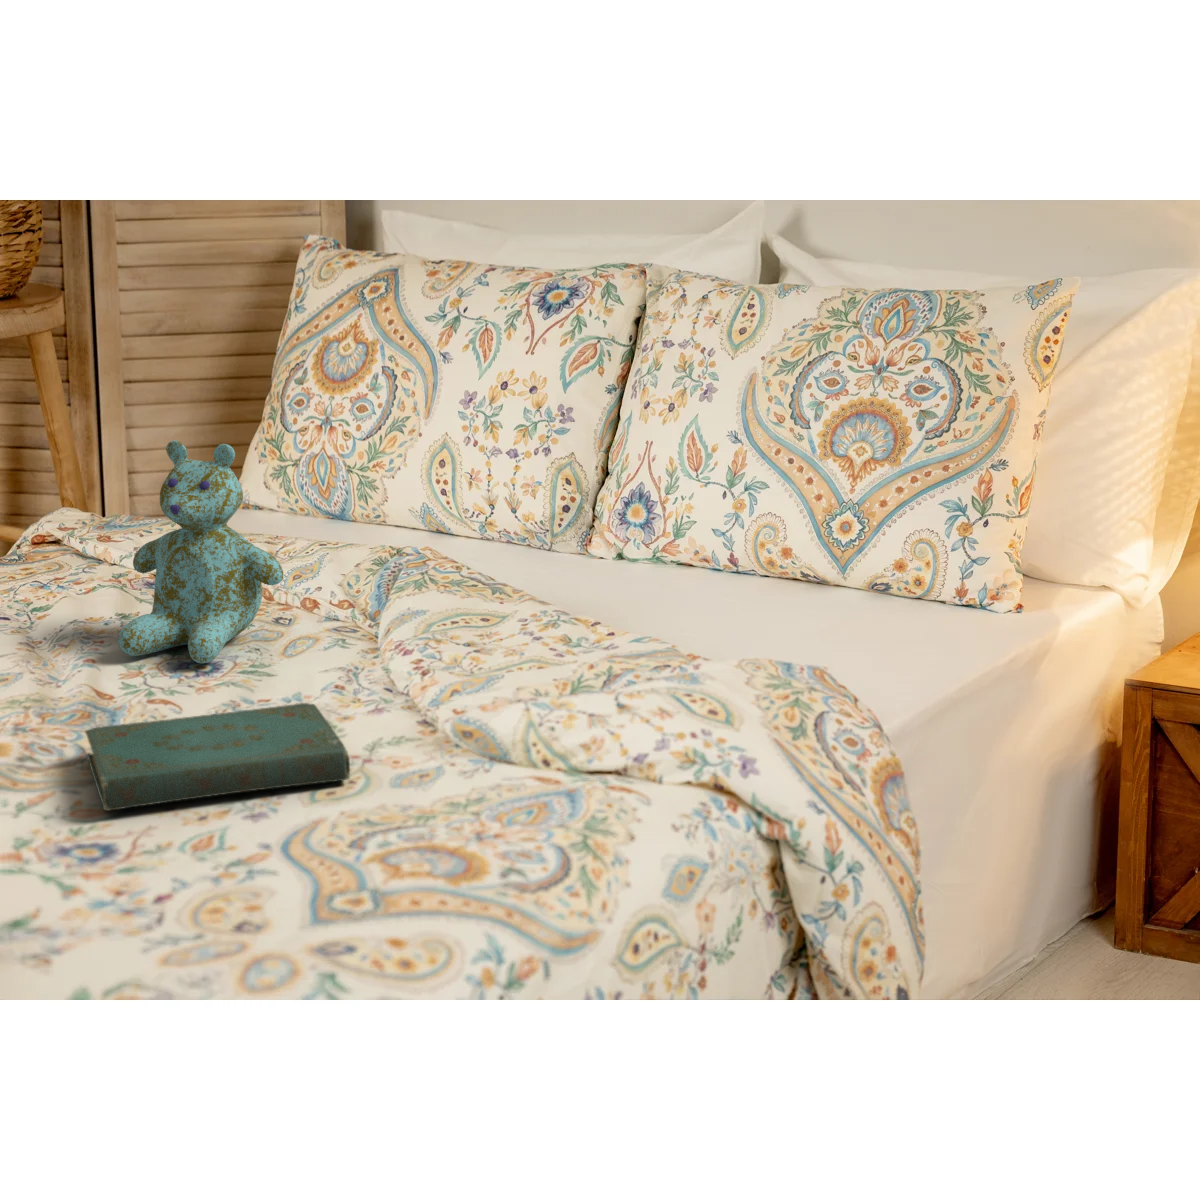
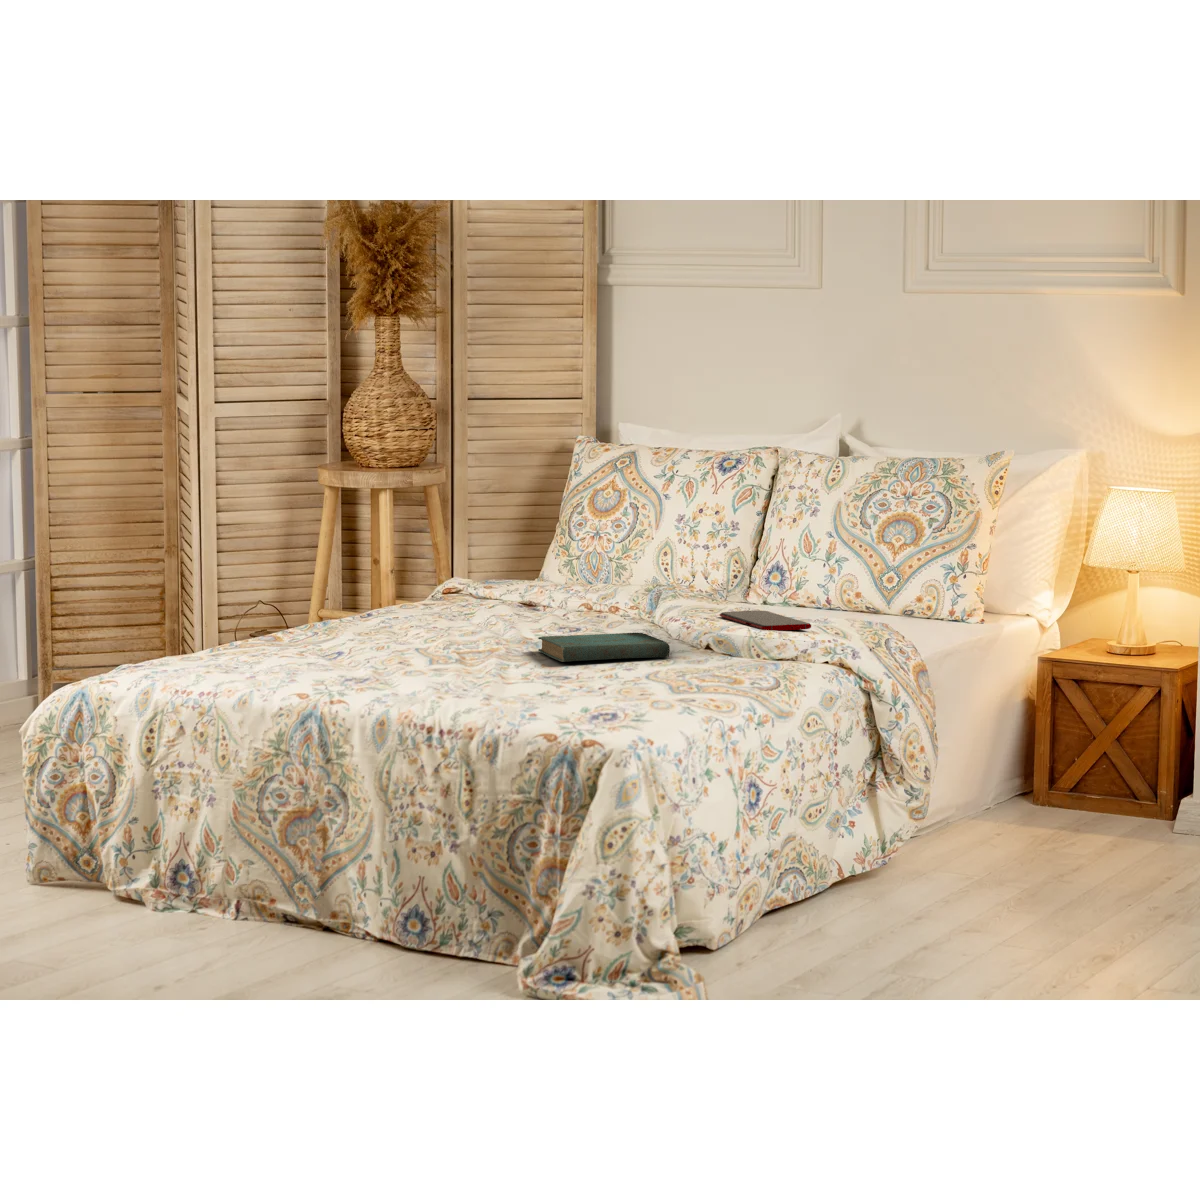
stuffed bear: present [118,440,283,664] -> none [526,519,608,627]
smartphone: none [487,632,660,713] -> present [720,611,811,631]

